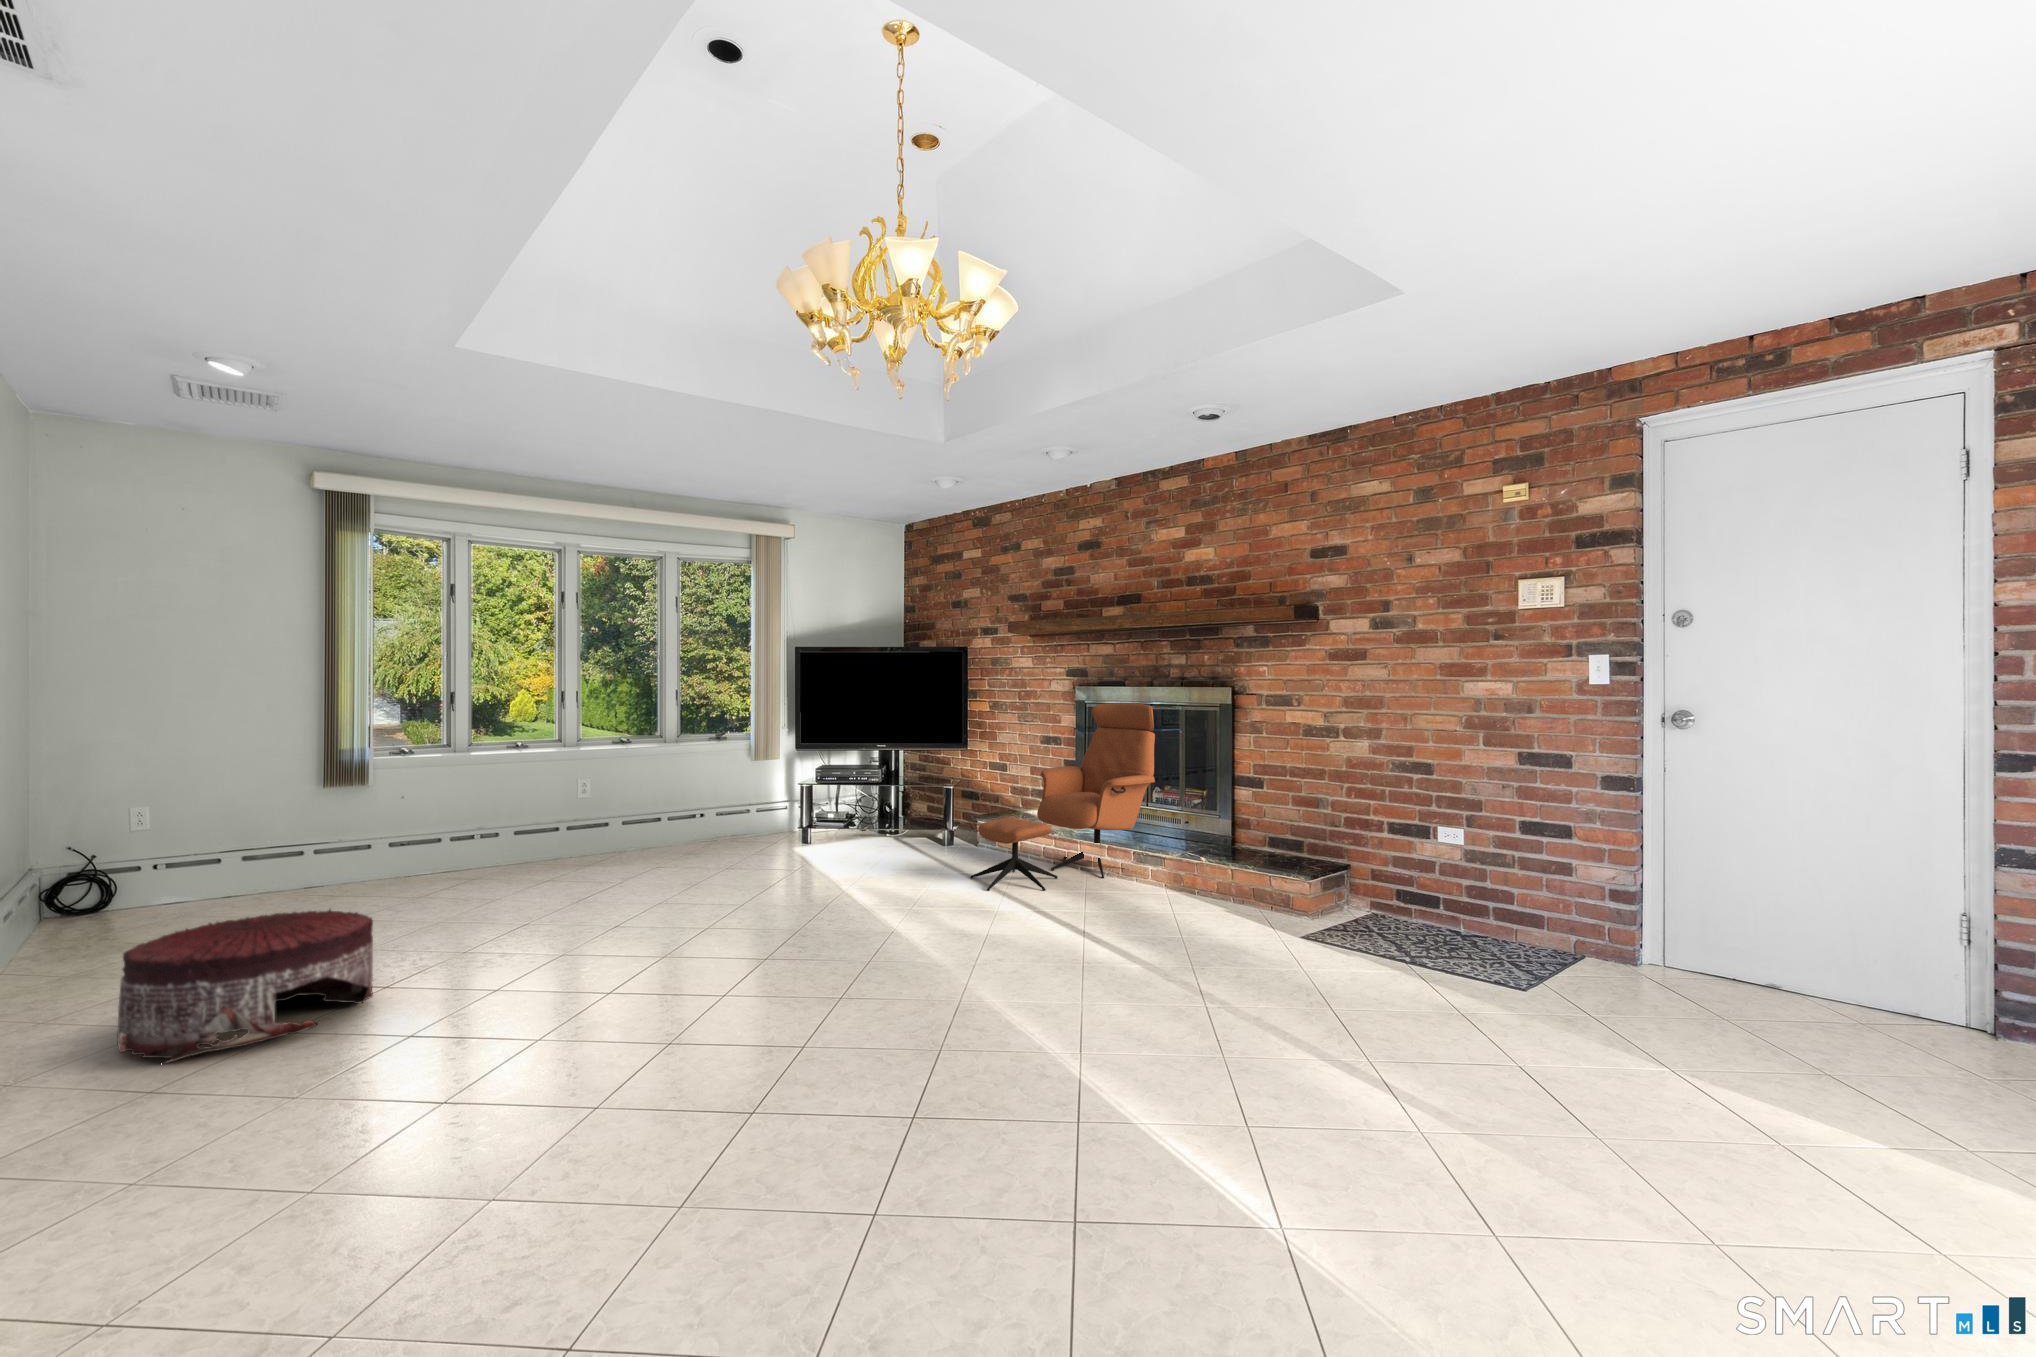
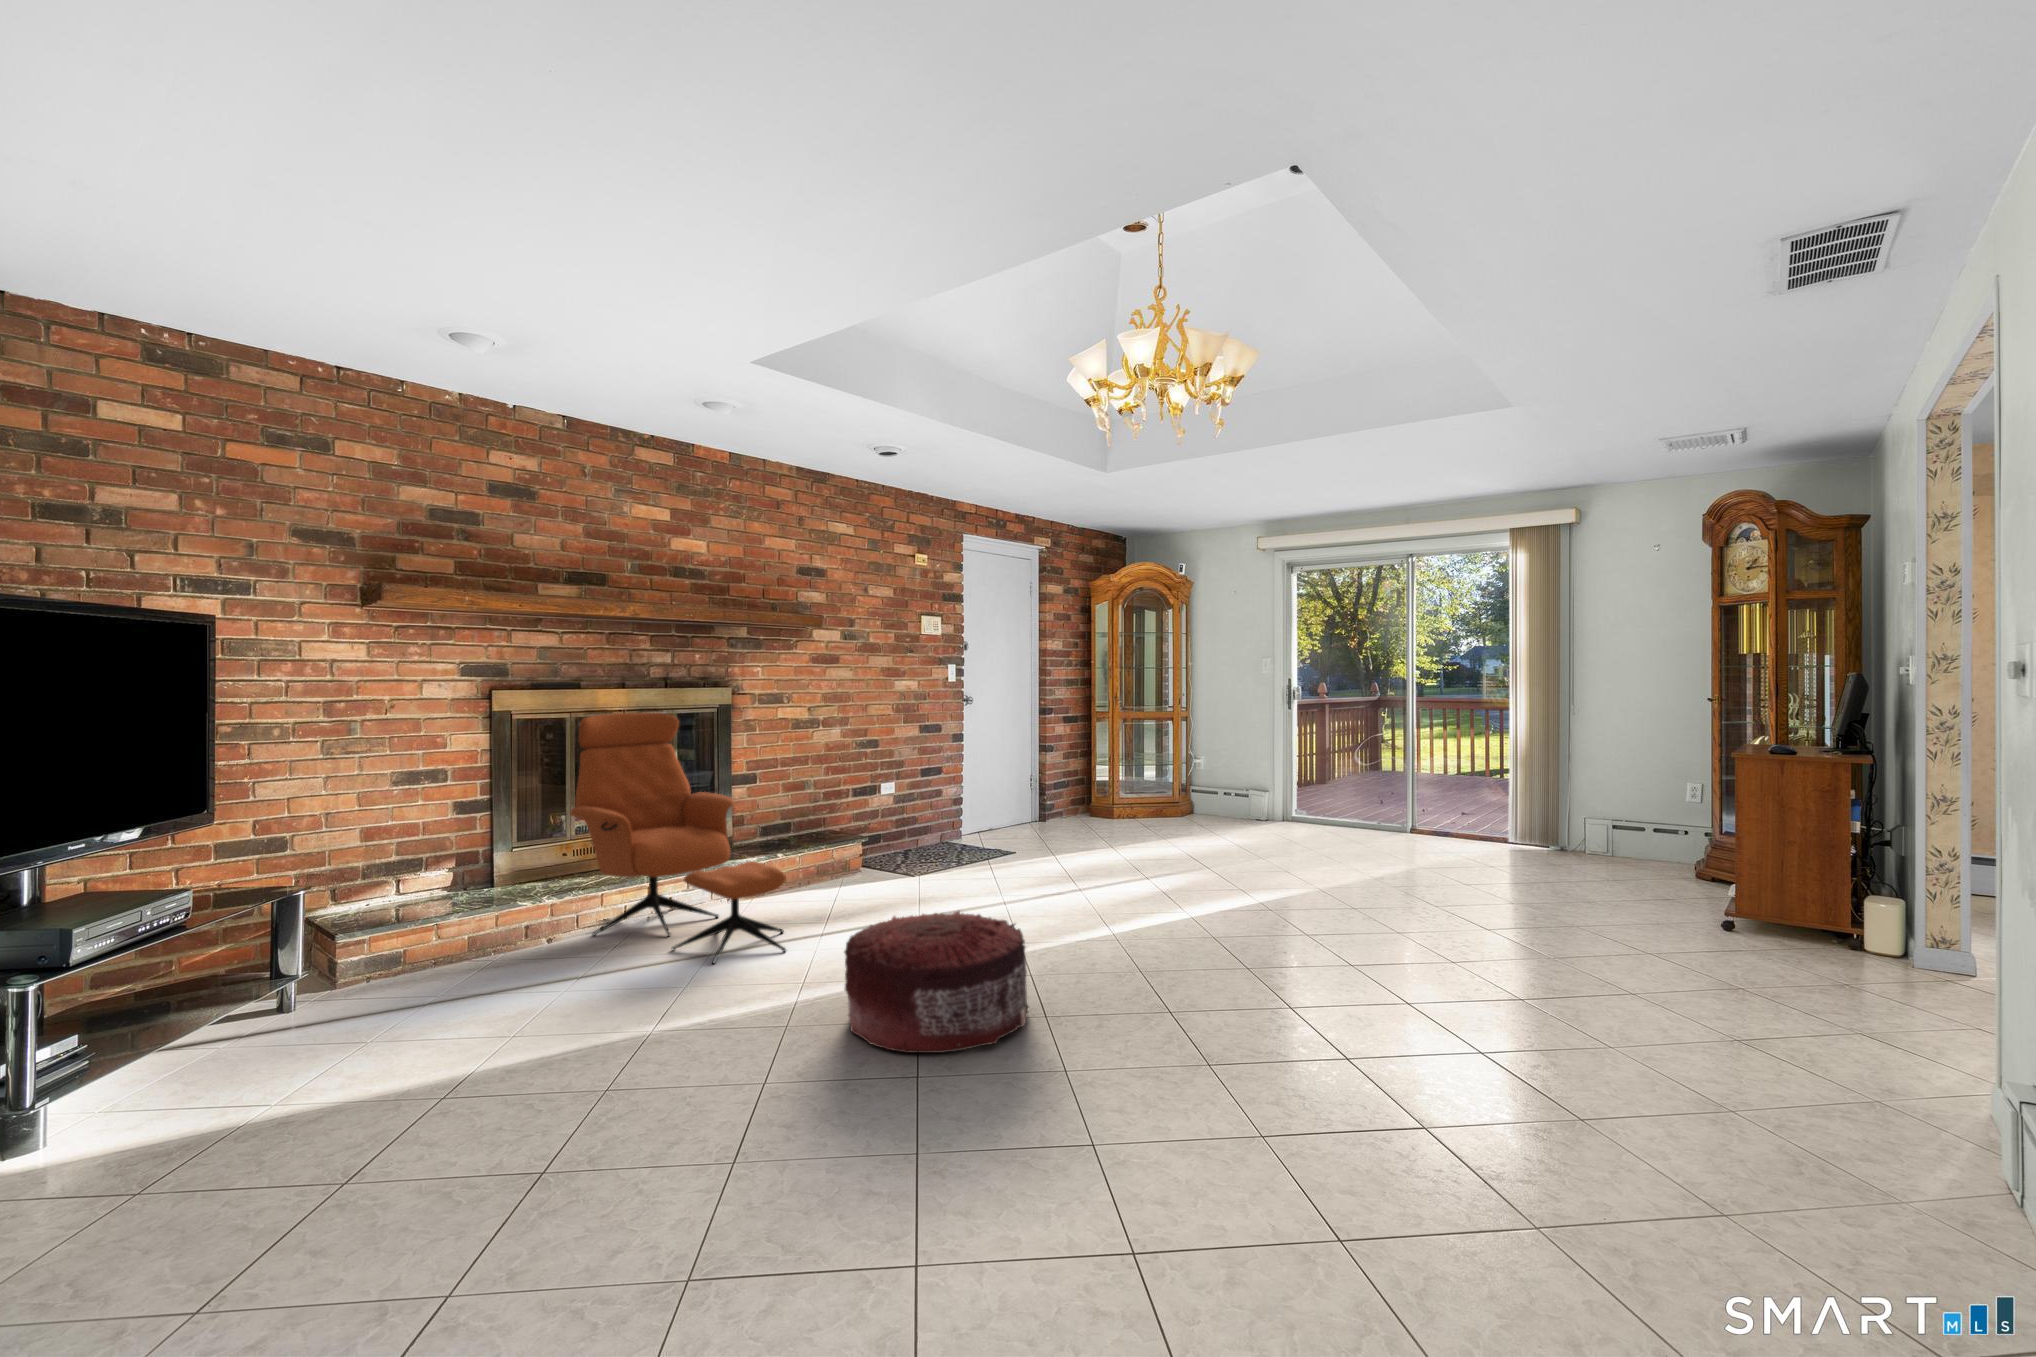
pouf: present [117,910,373,1063] -> present [845,911,1029,1053]

